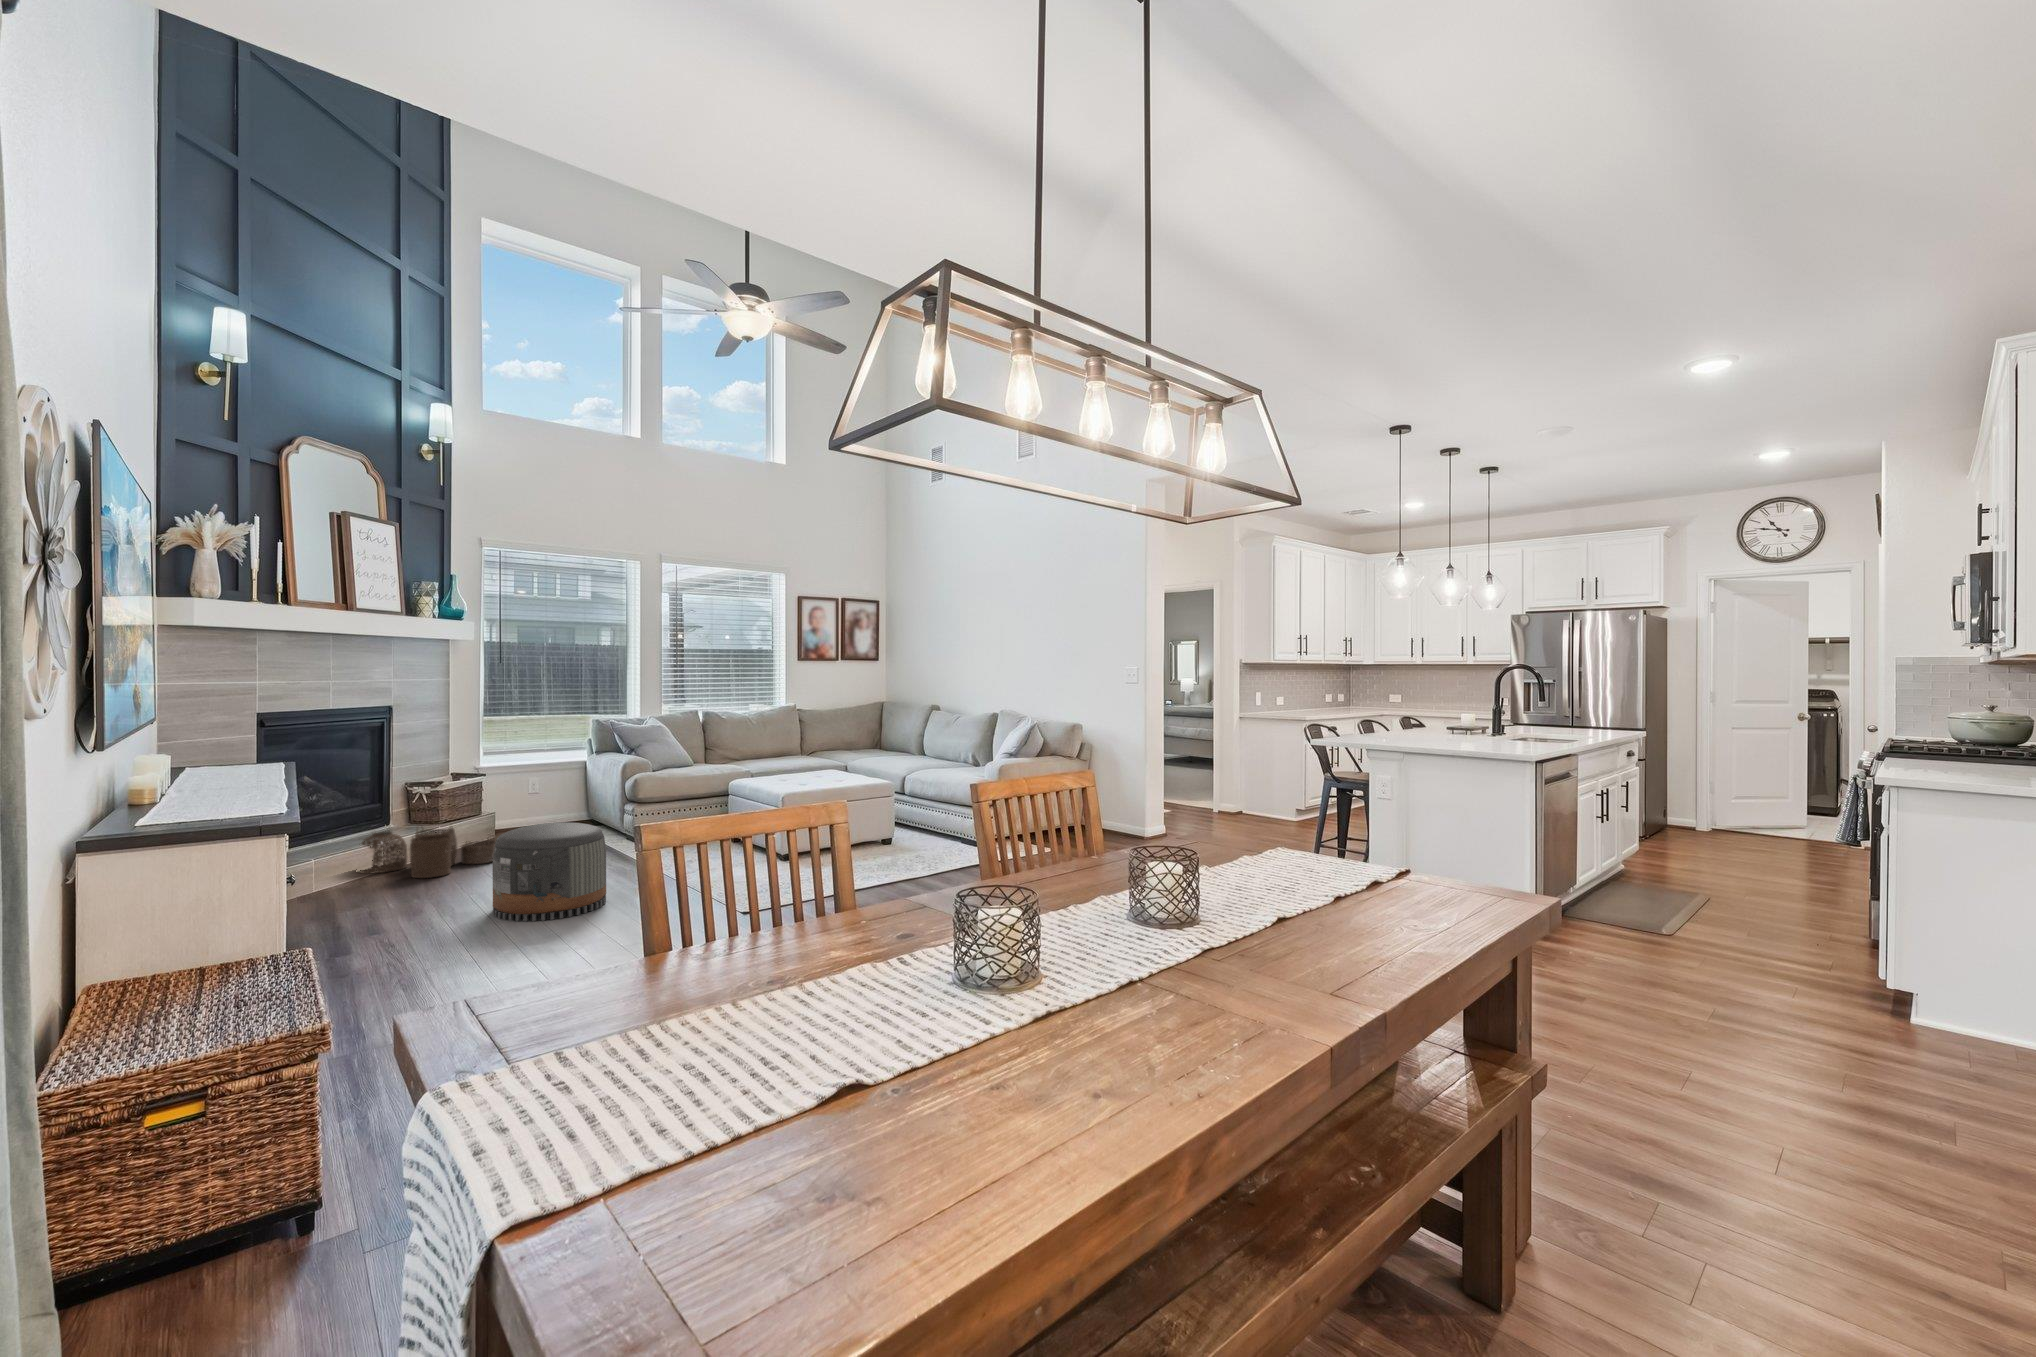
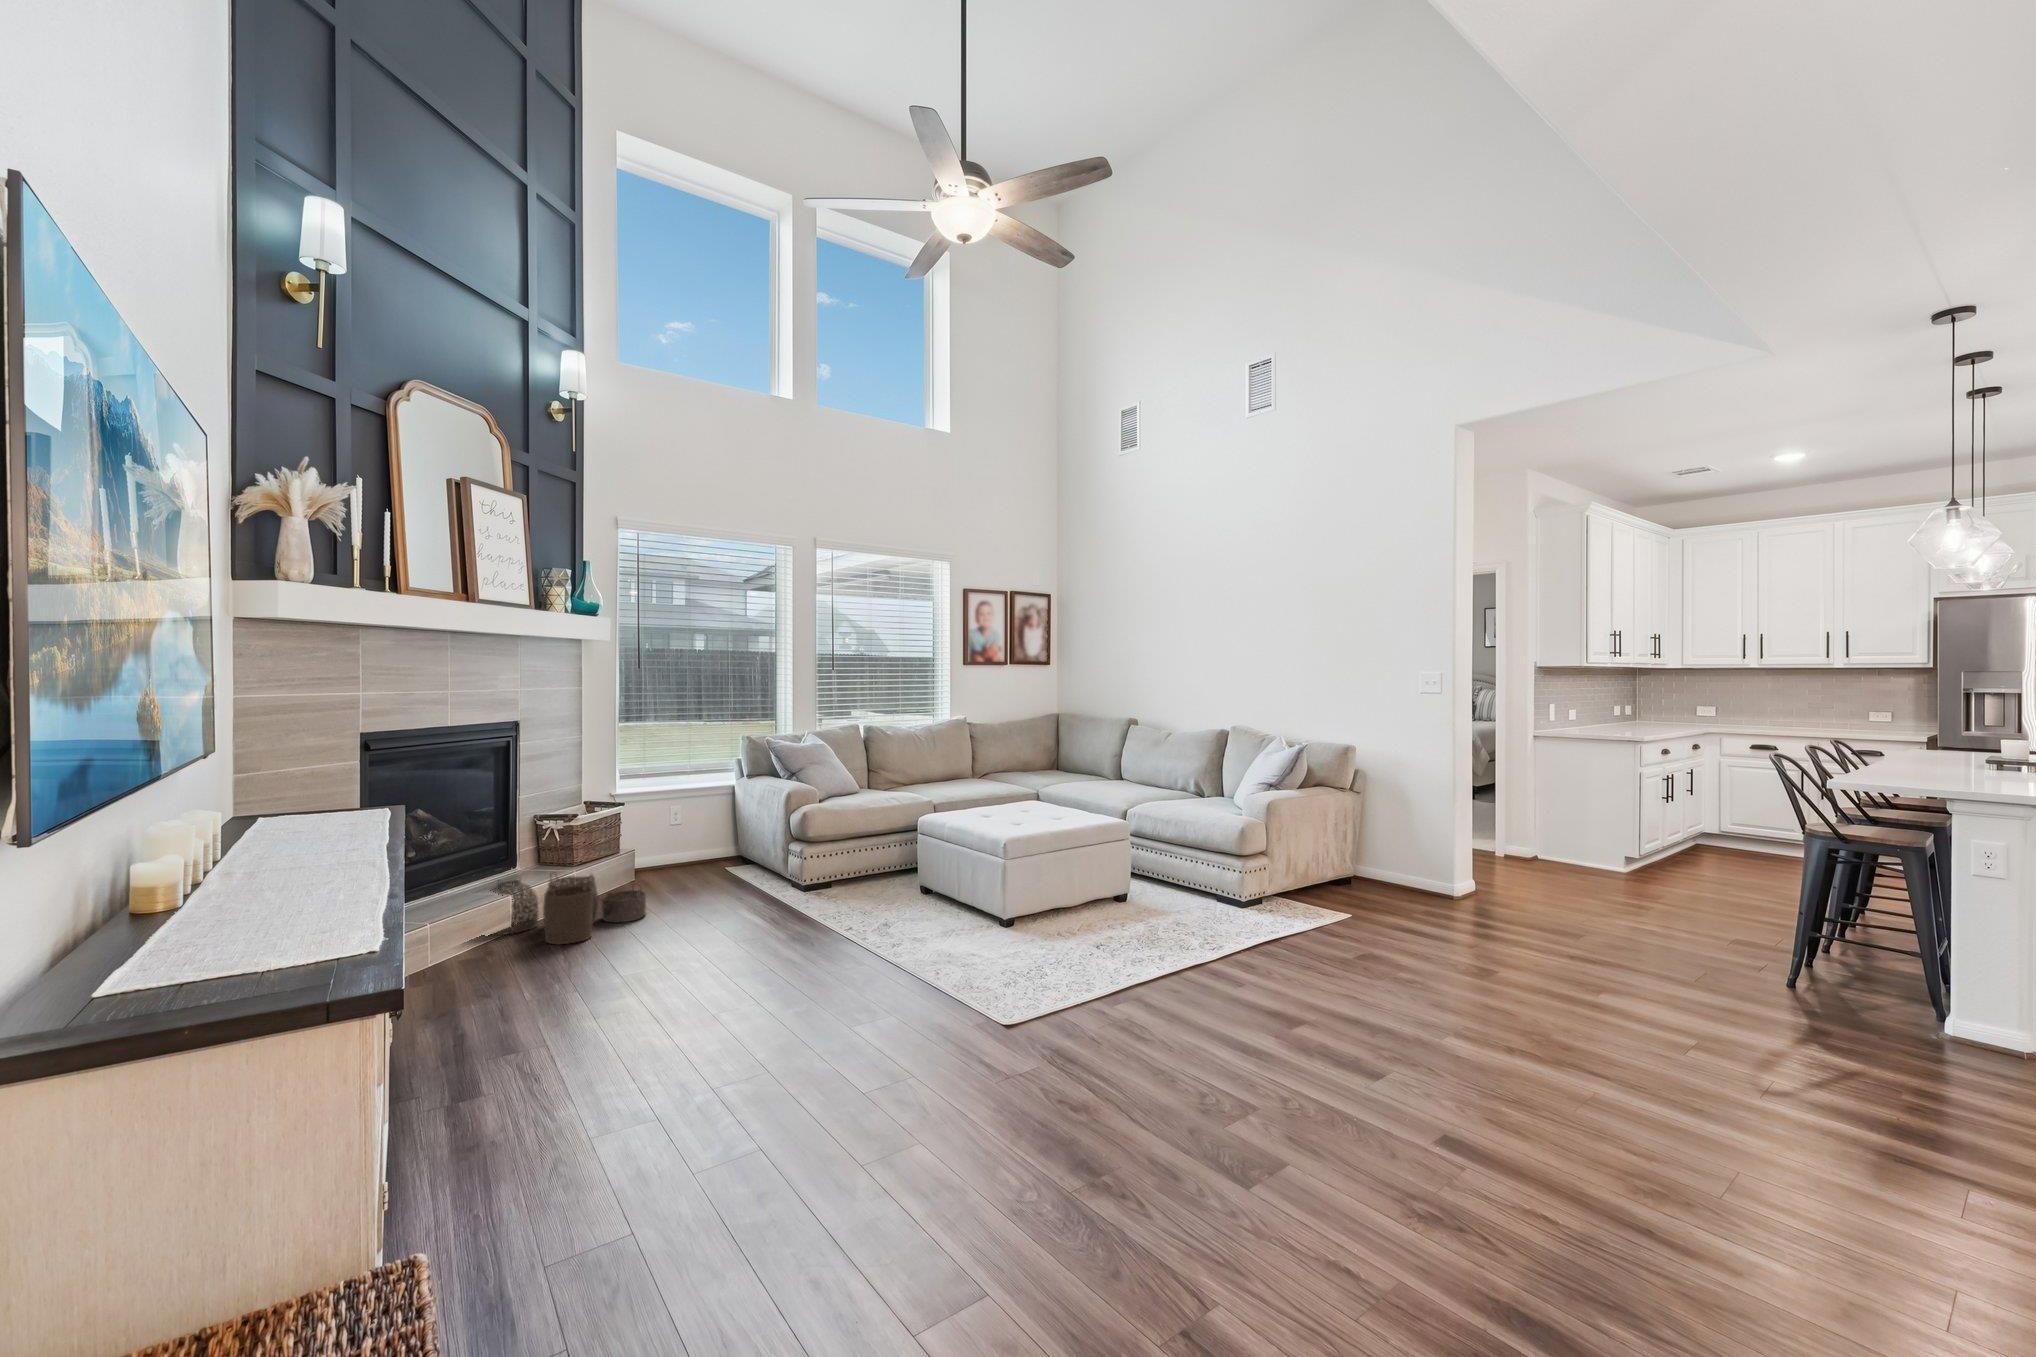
pouf: present [492,822,606,922] -> none [658,881,802,1026]

